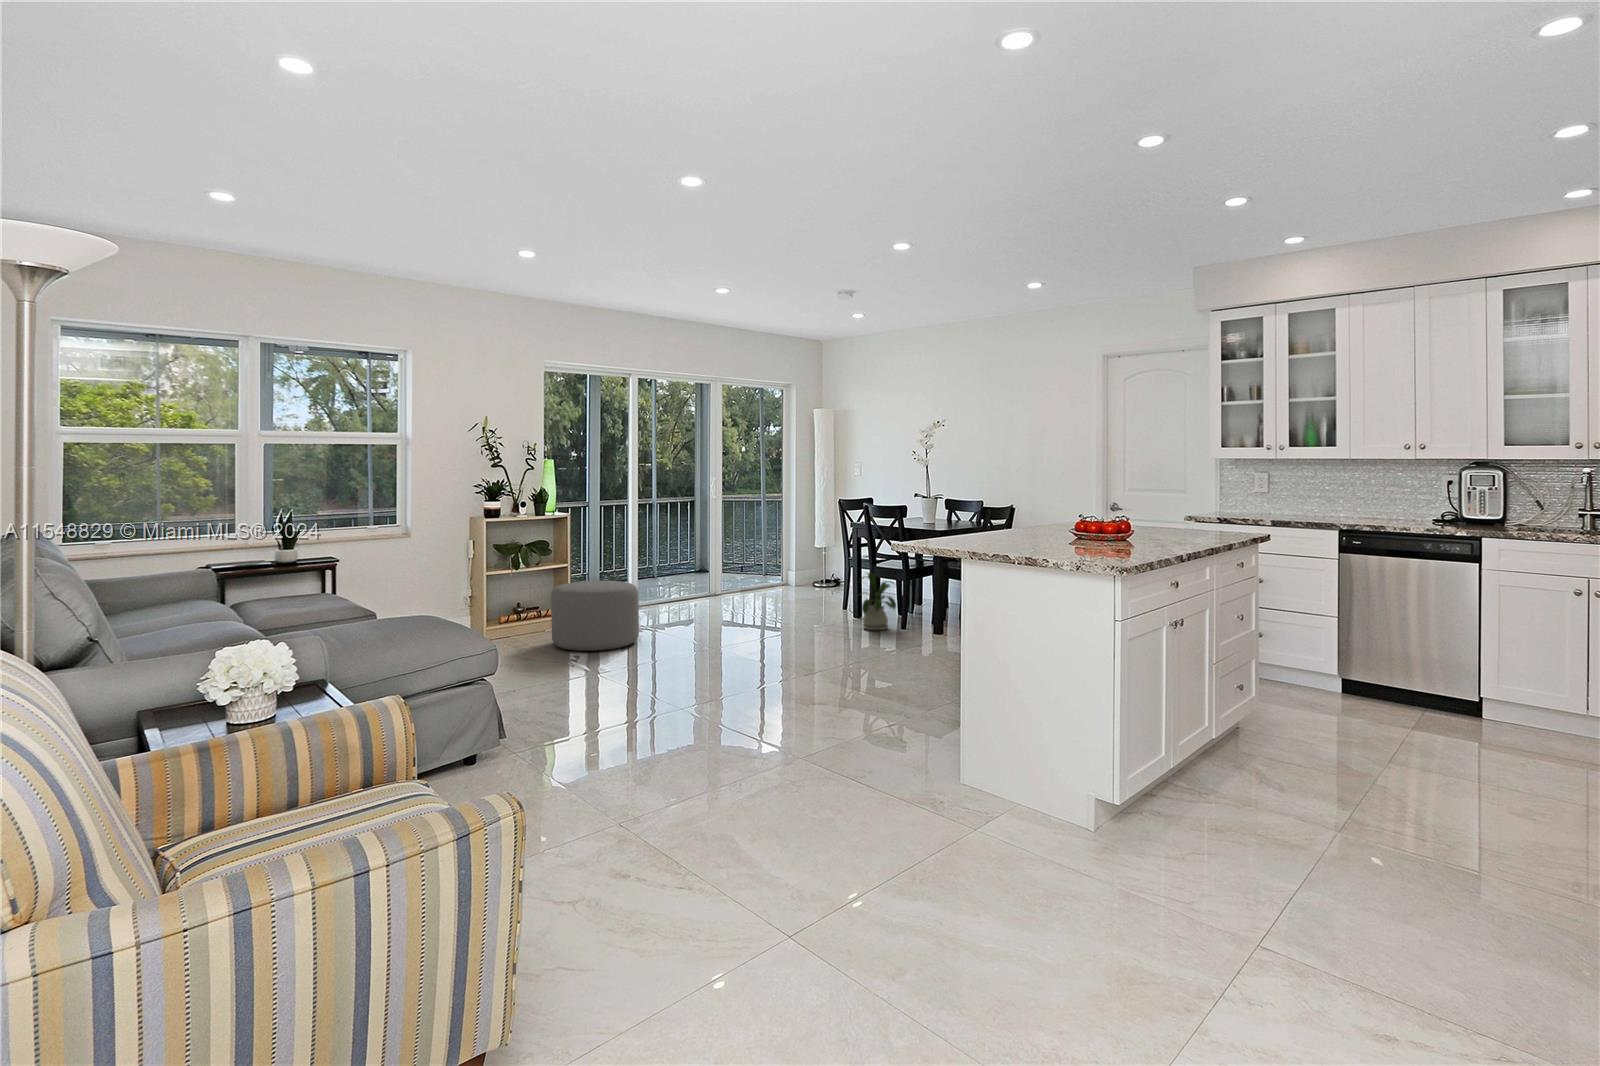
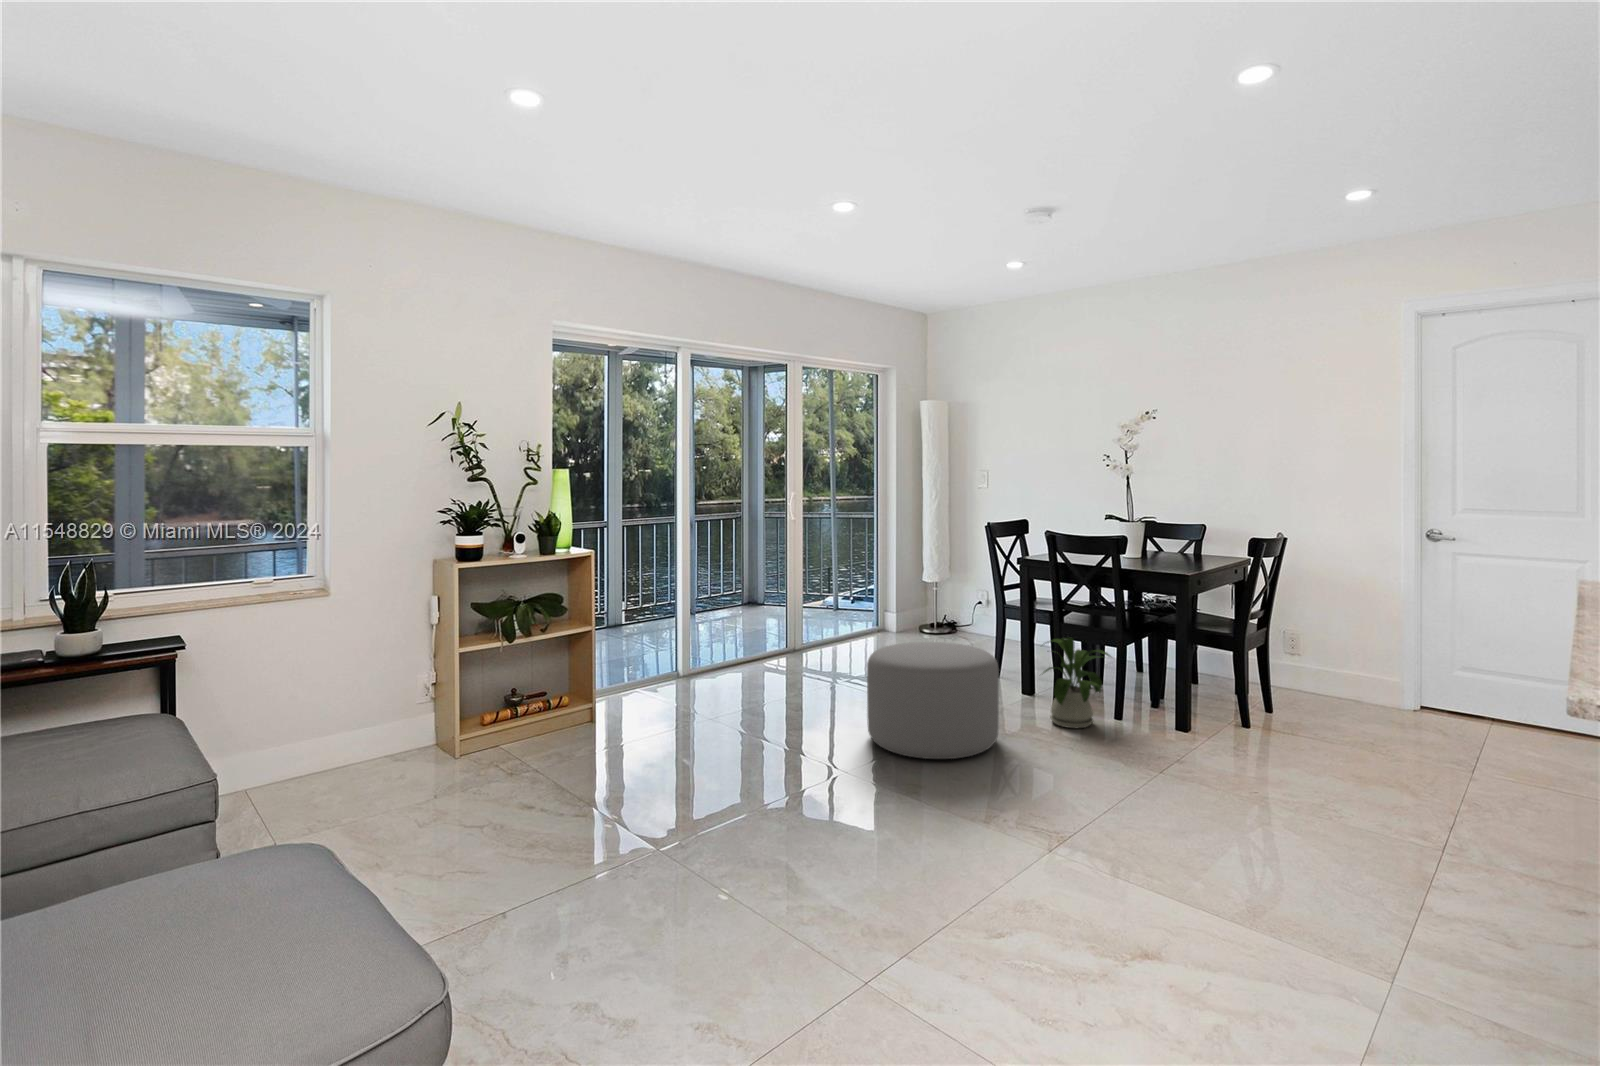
ottoman: present [551,581,639,651] -> present [867,642,999,759]

